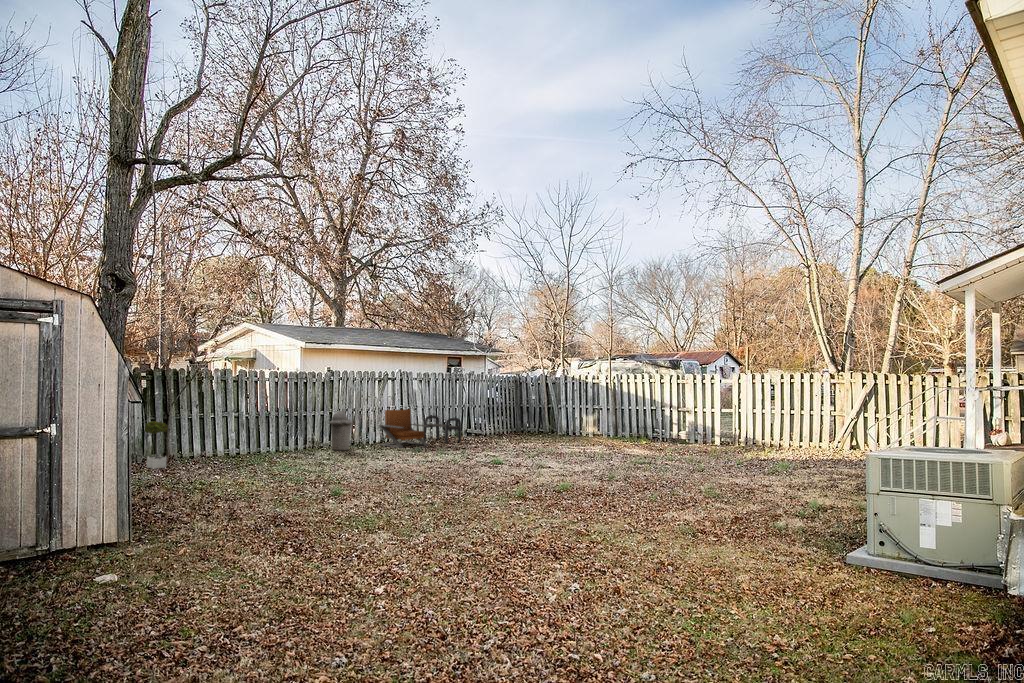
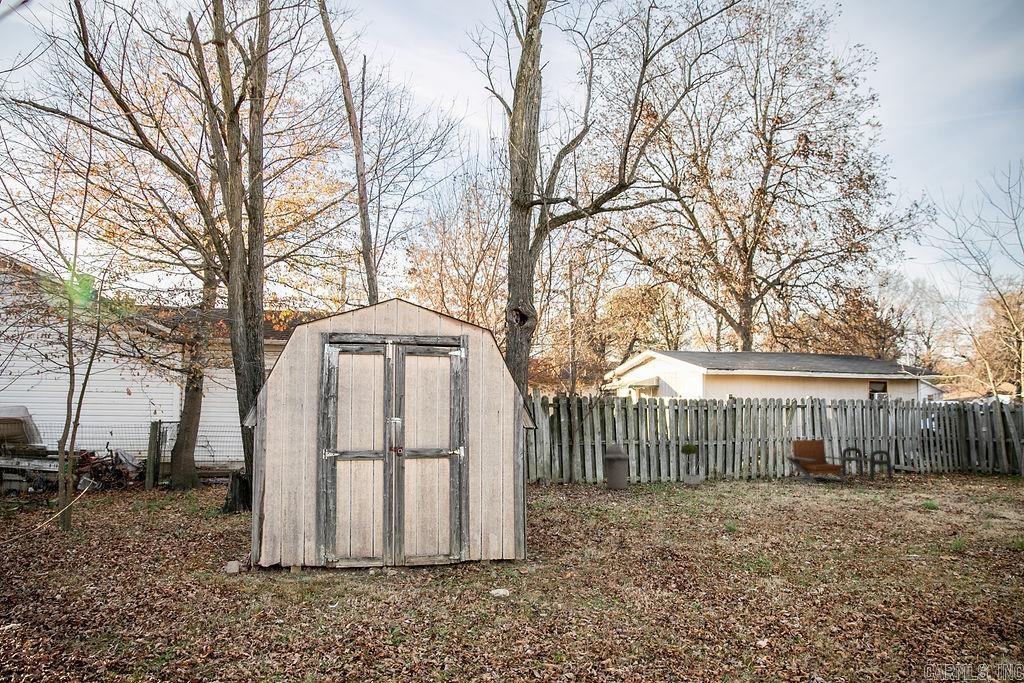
trash can: present [330,411,353,450] -> present [604,443,629,489]
potted tree: present [145,421,168,469] -> present [681,444,700,484]

